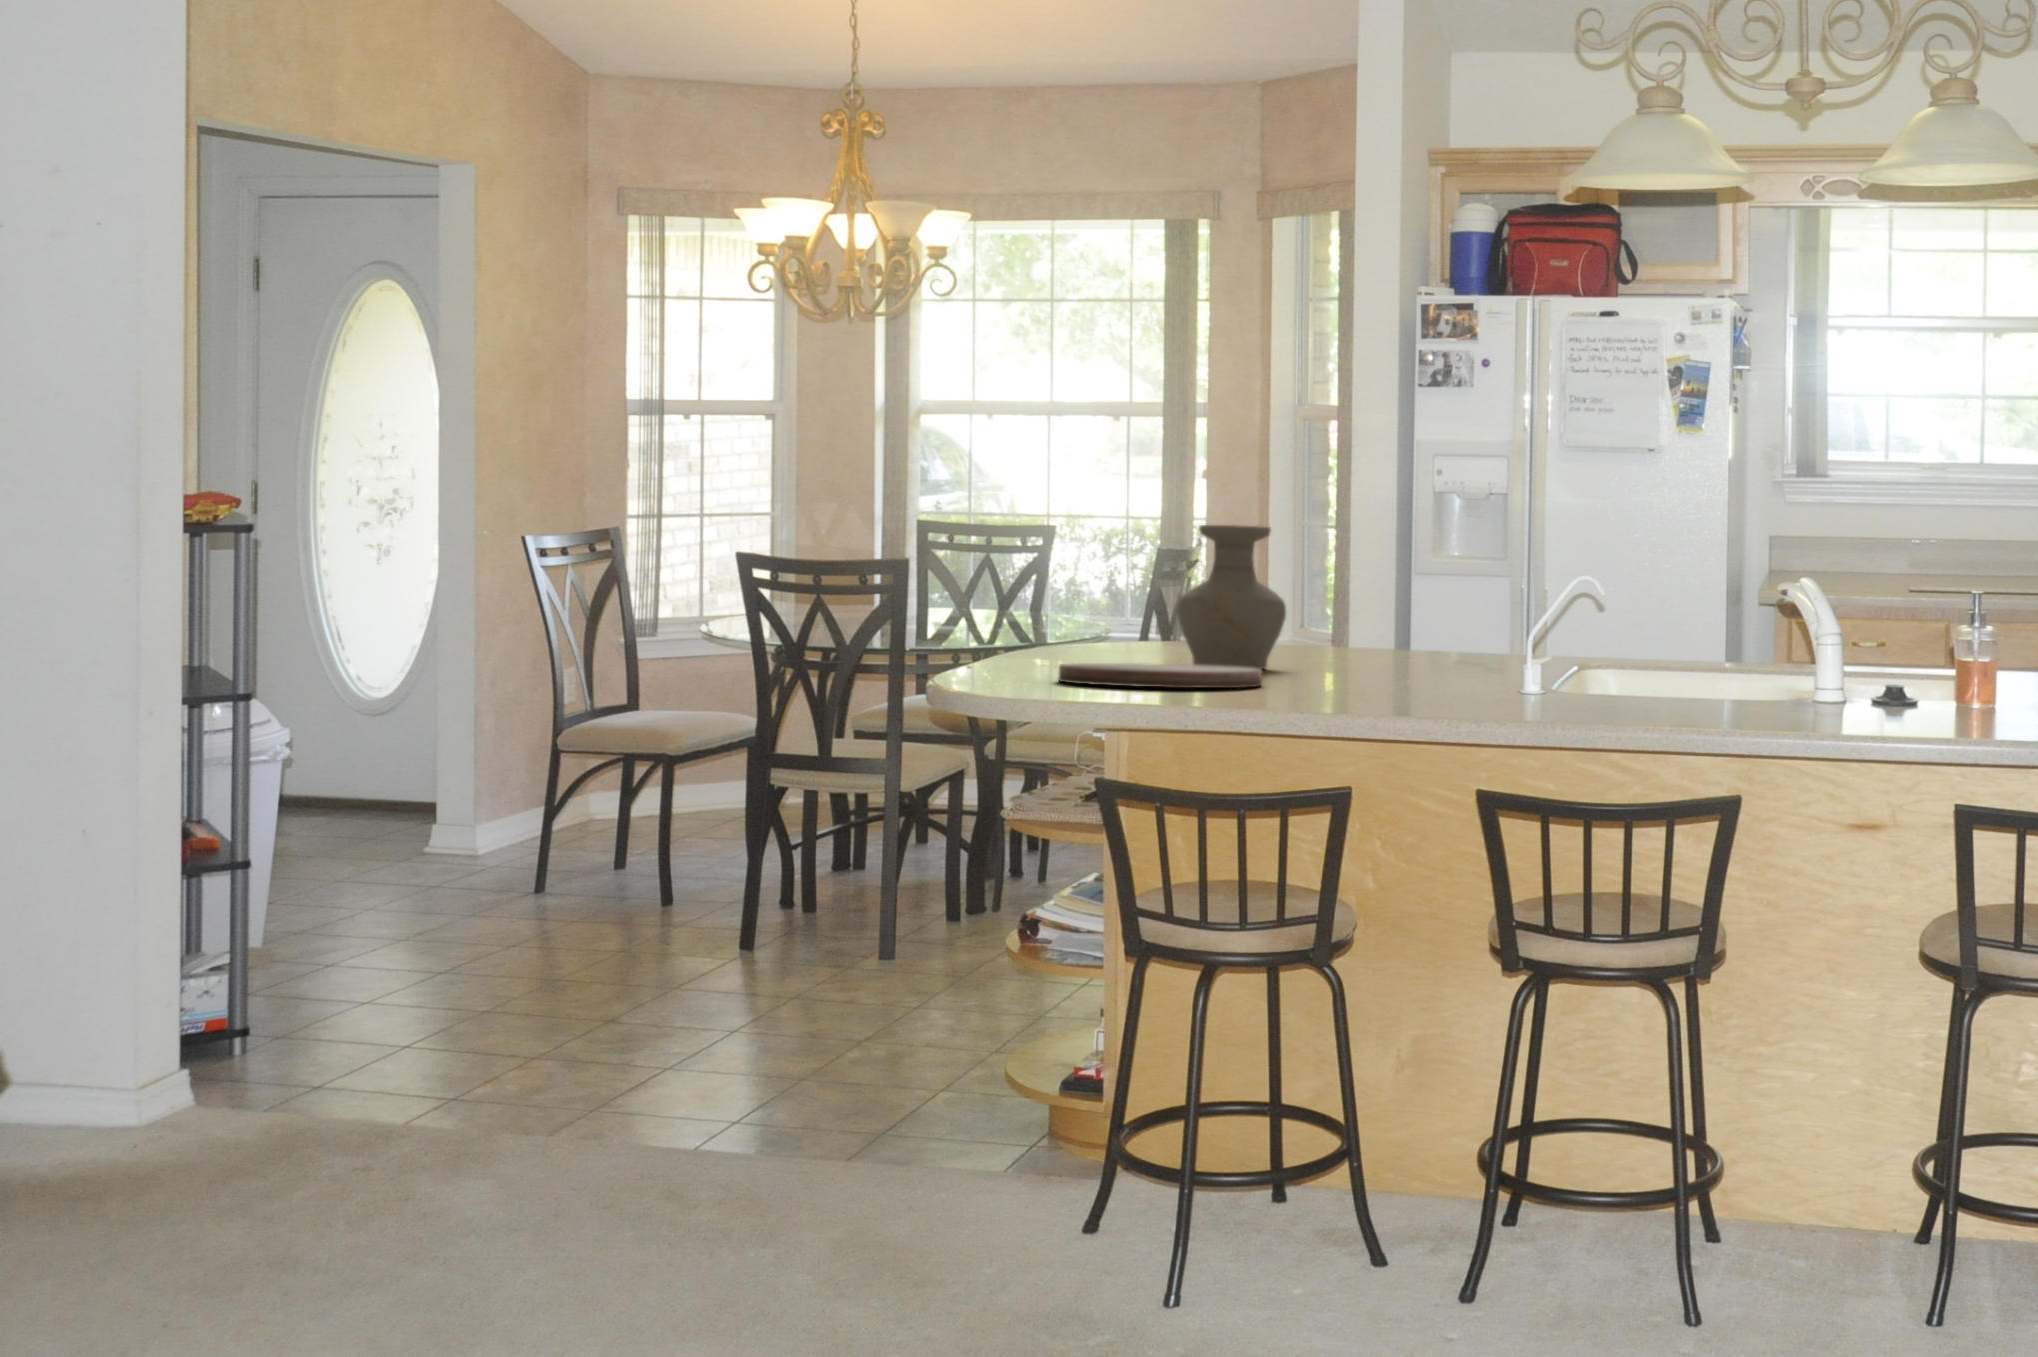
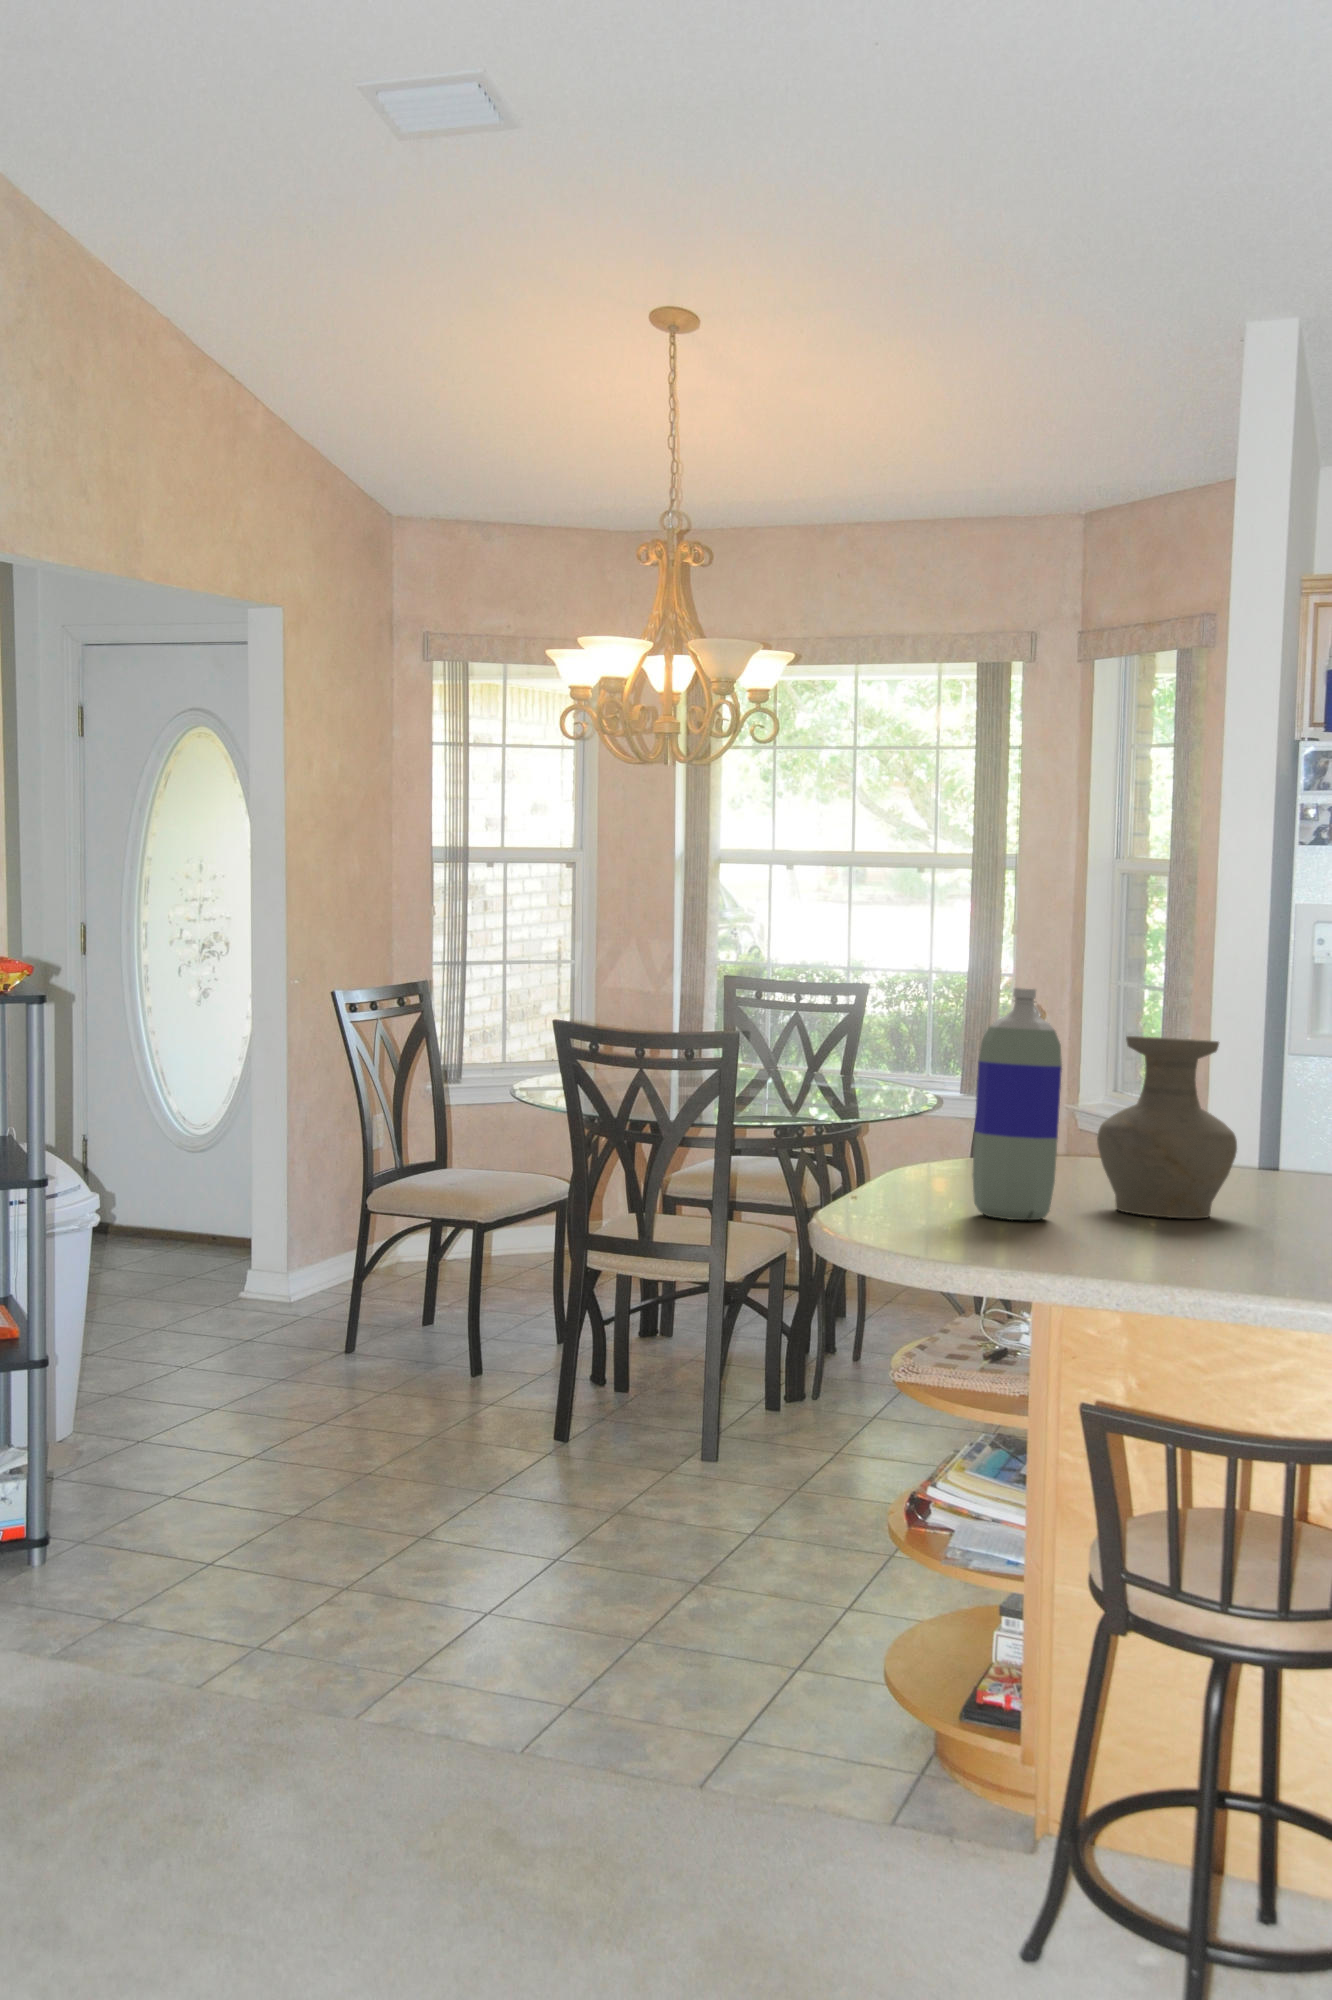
bottle: none [1067,485,1138,671] -> present [972,988,1062,1220]
cutting board: present [1059,663,1262,688] -> none [988,1221,1259,1280]

